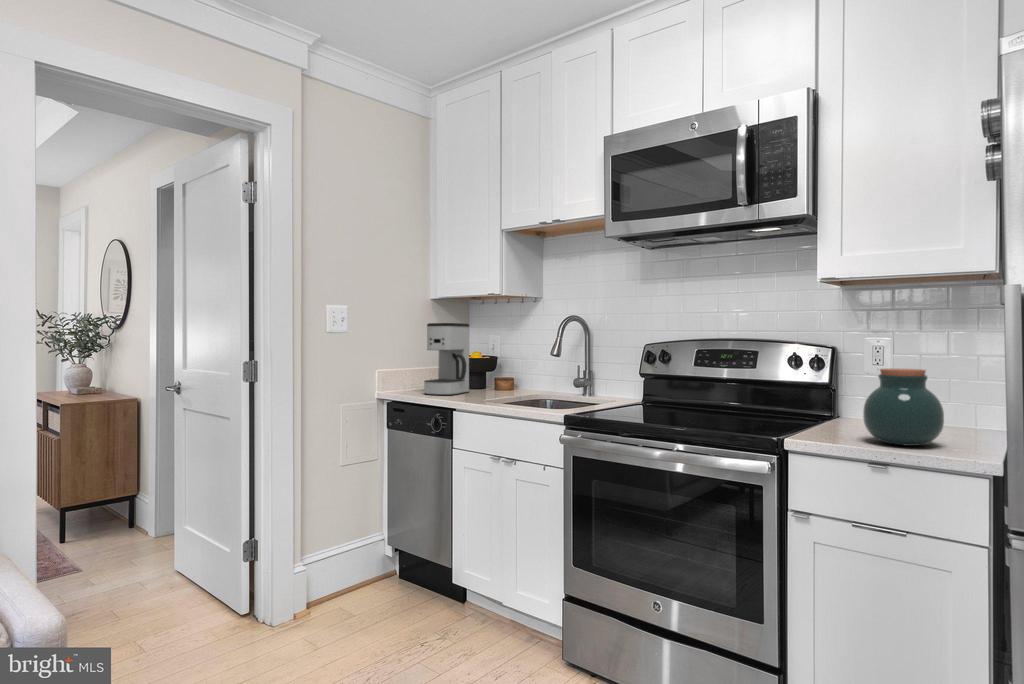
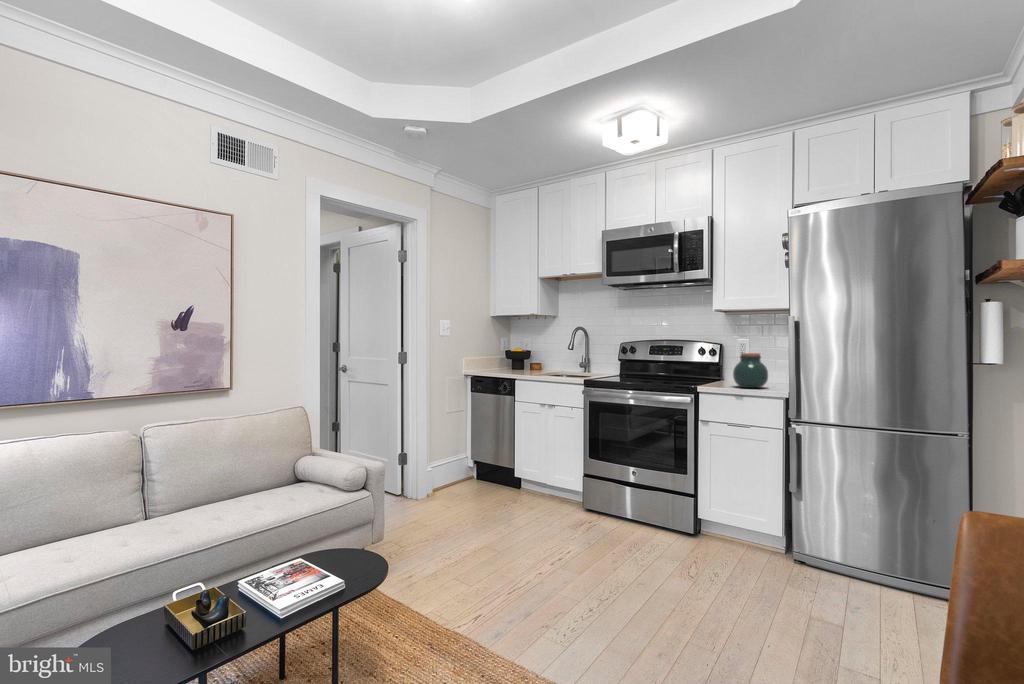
coffee maker: present [424,323,469,395] -> none [492,331,517,372]

